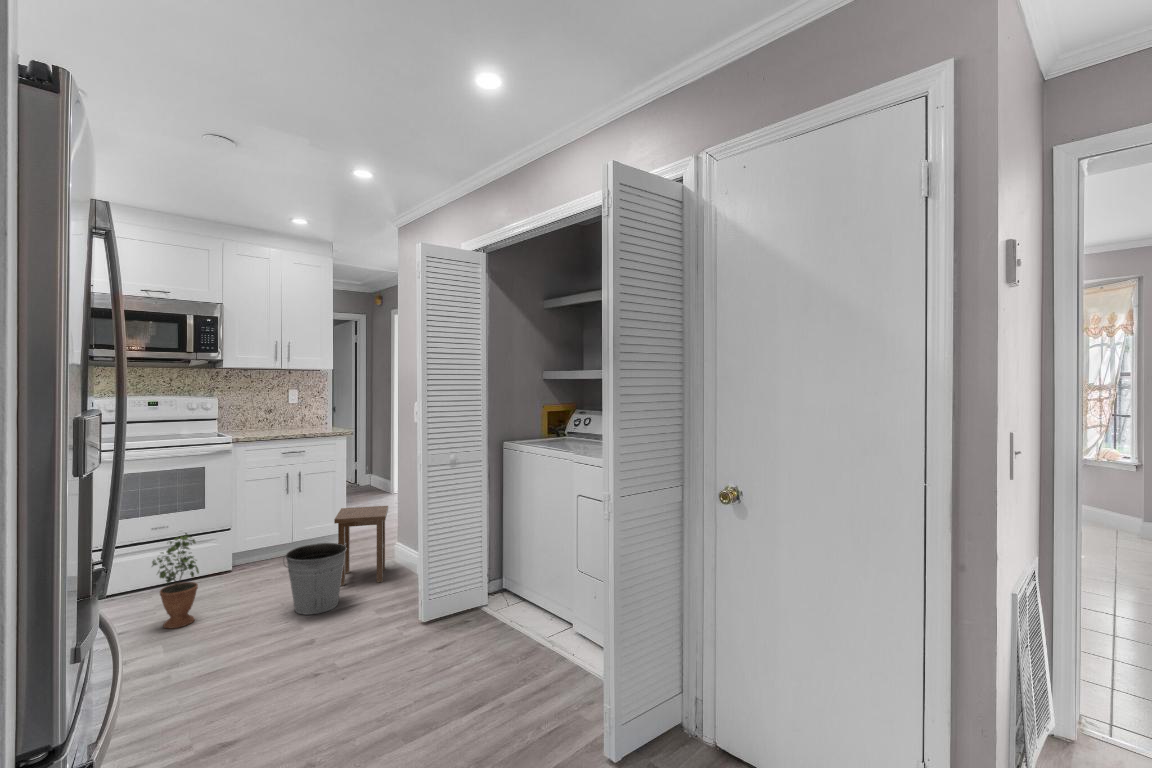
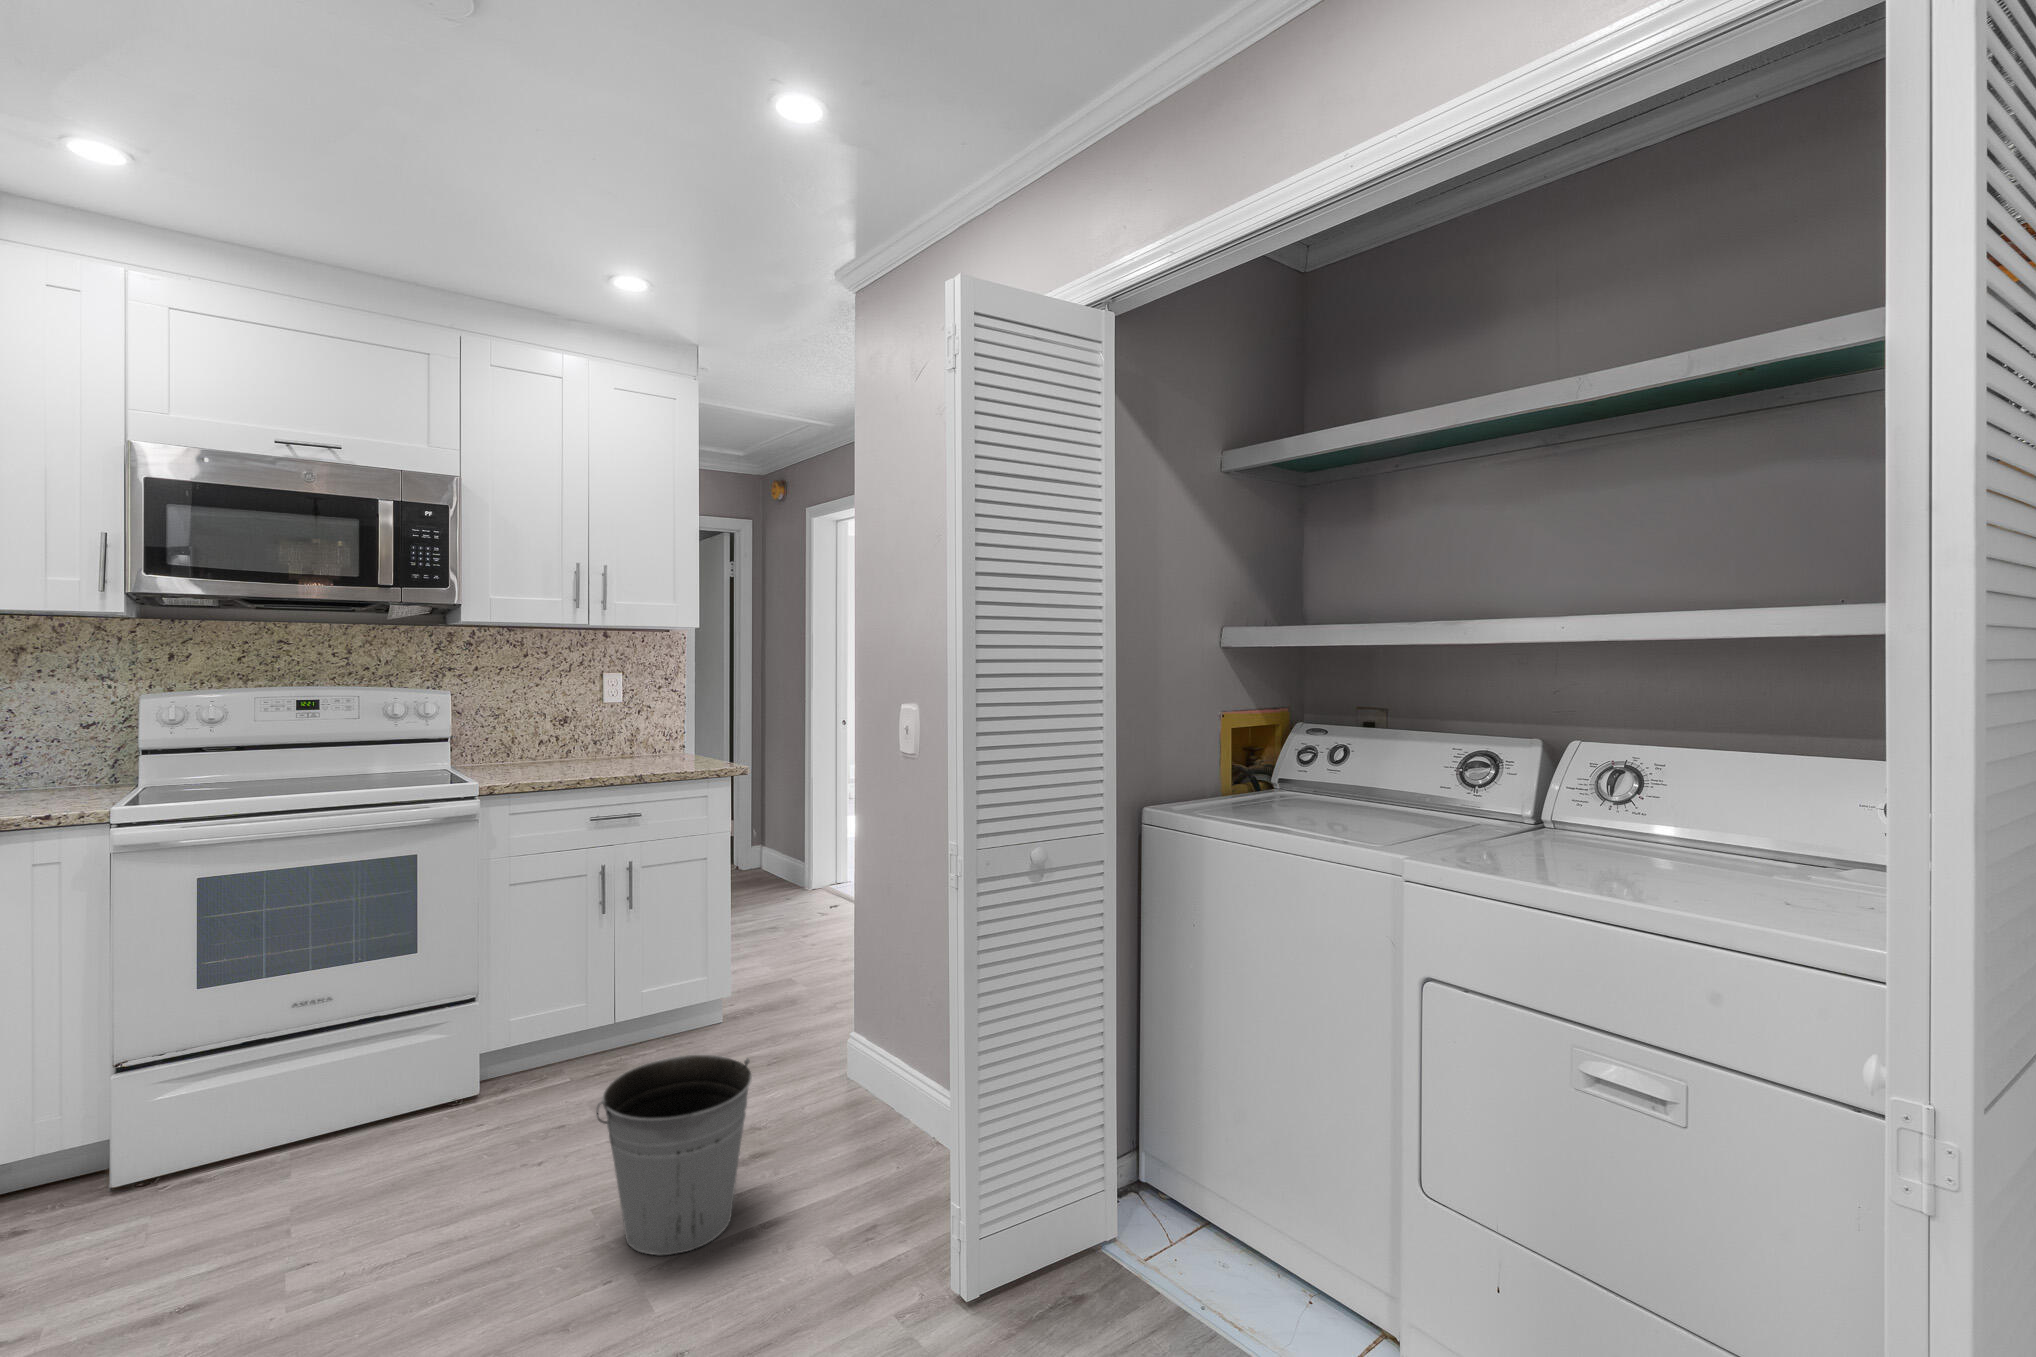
stool: present [334,506,388,586] -> none [717,948,837,1152]
potted plant: present [152,533,199,629] -> none [261,1034,387,1296]

